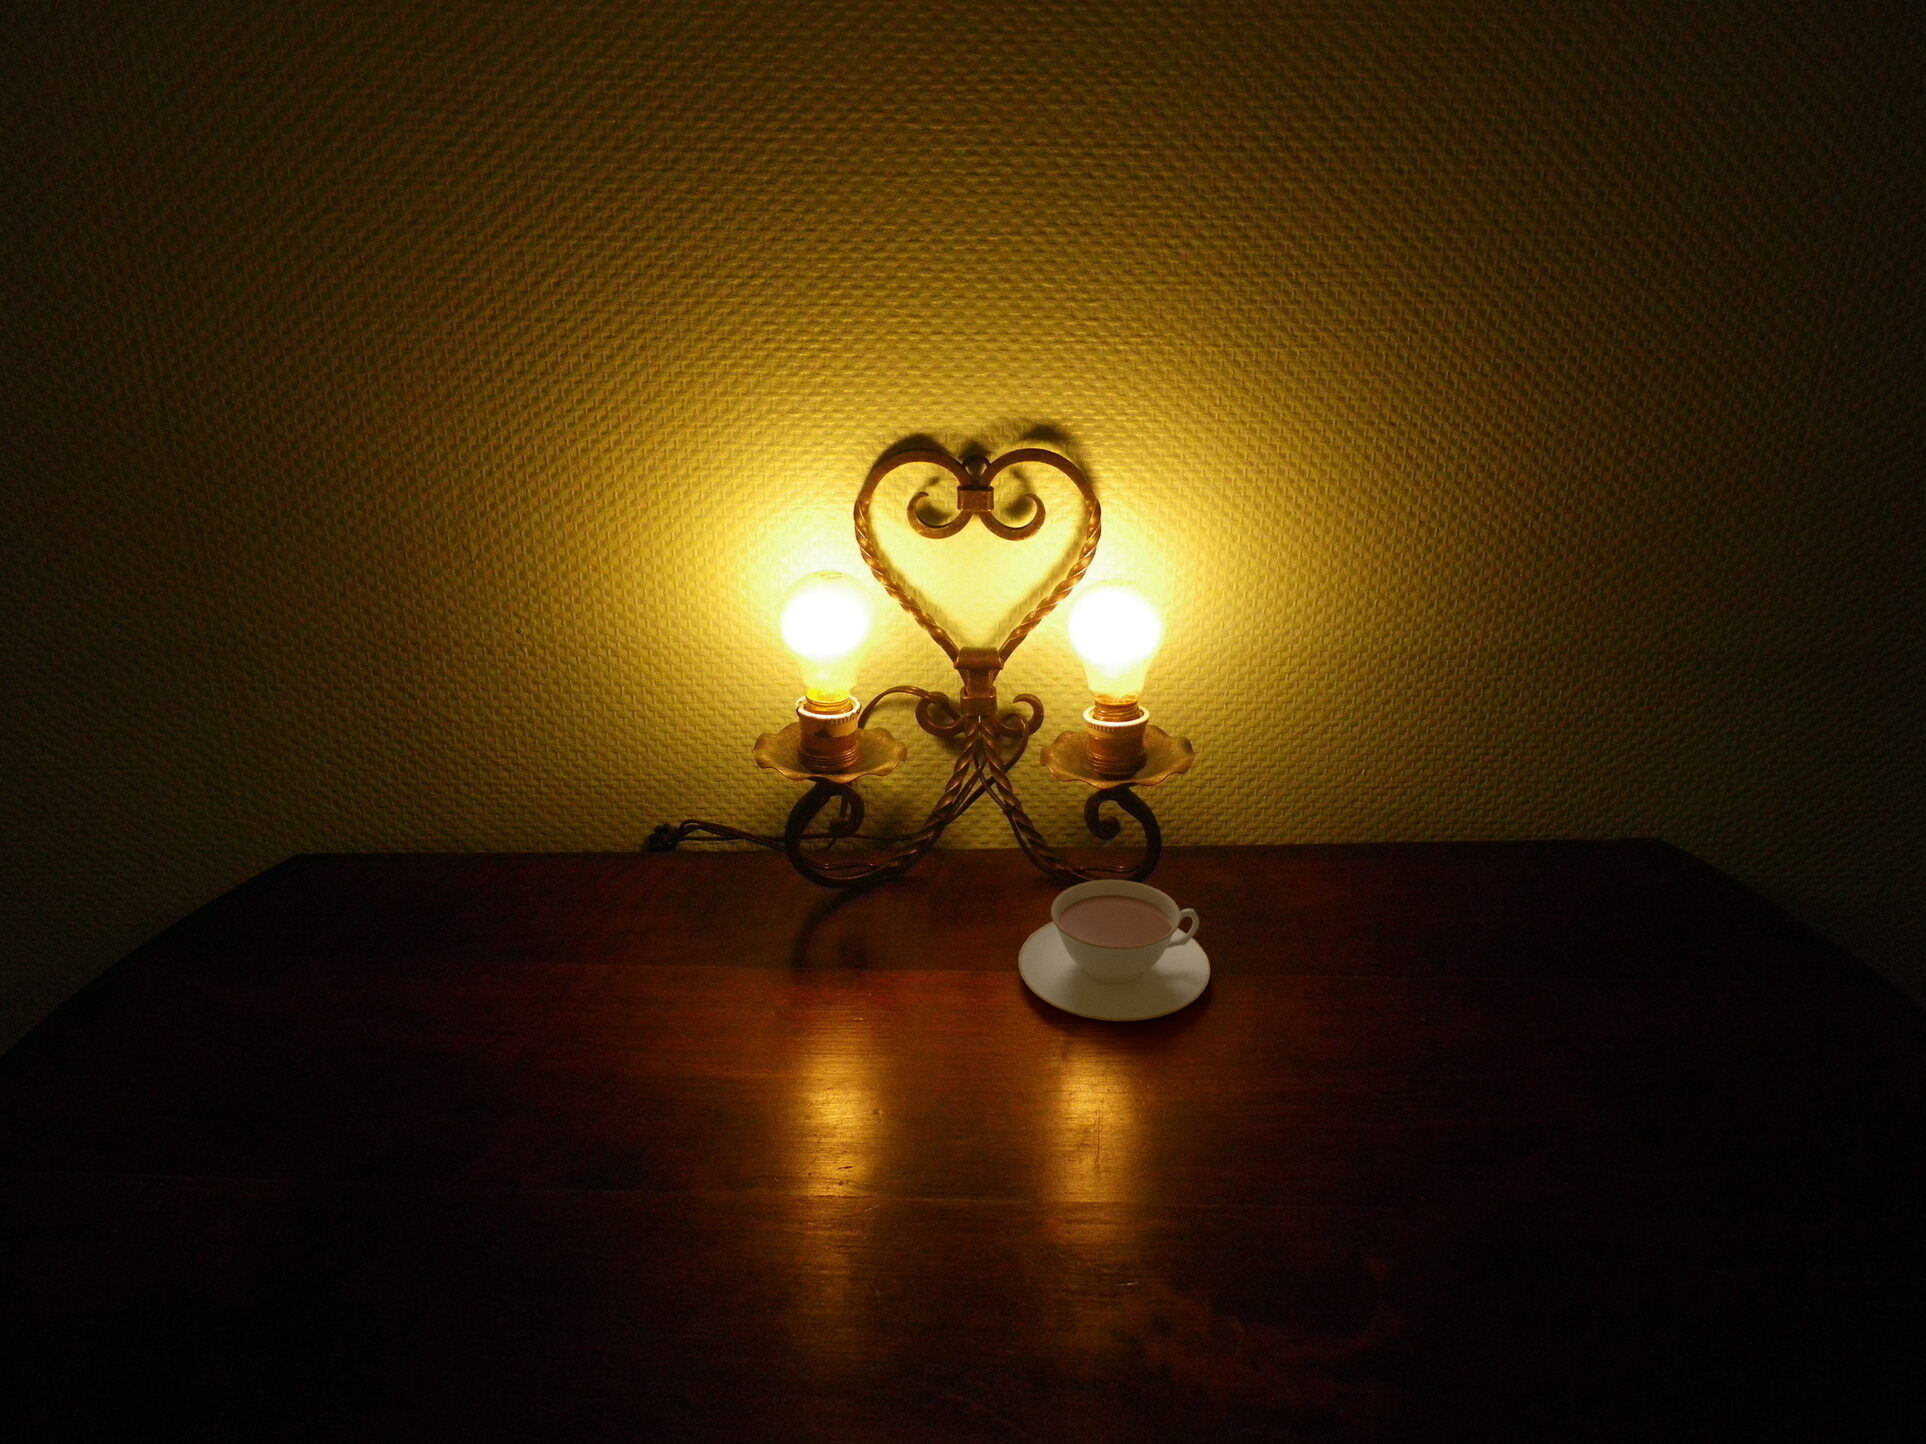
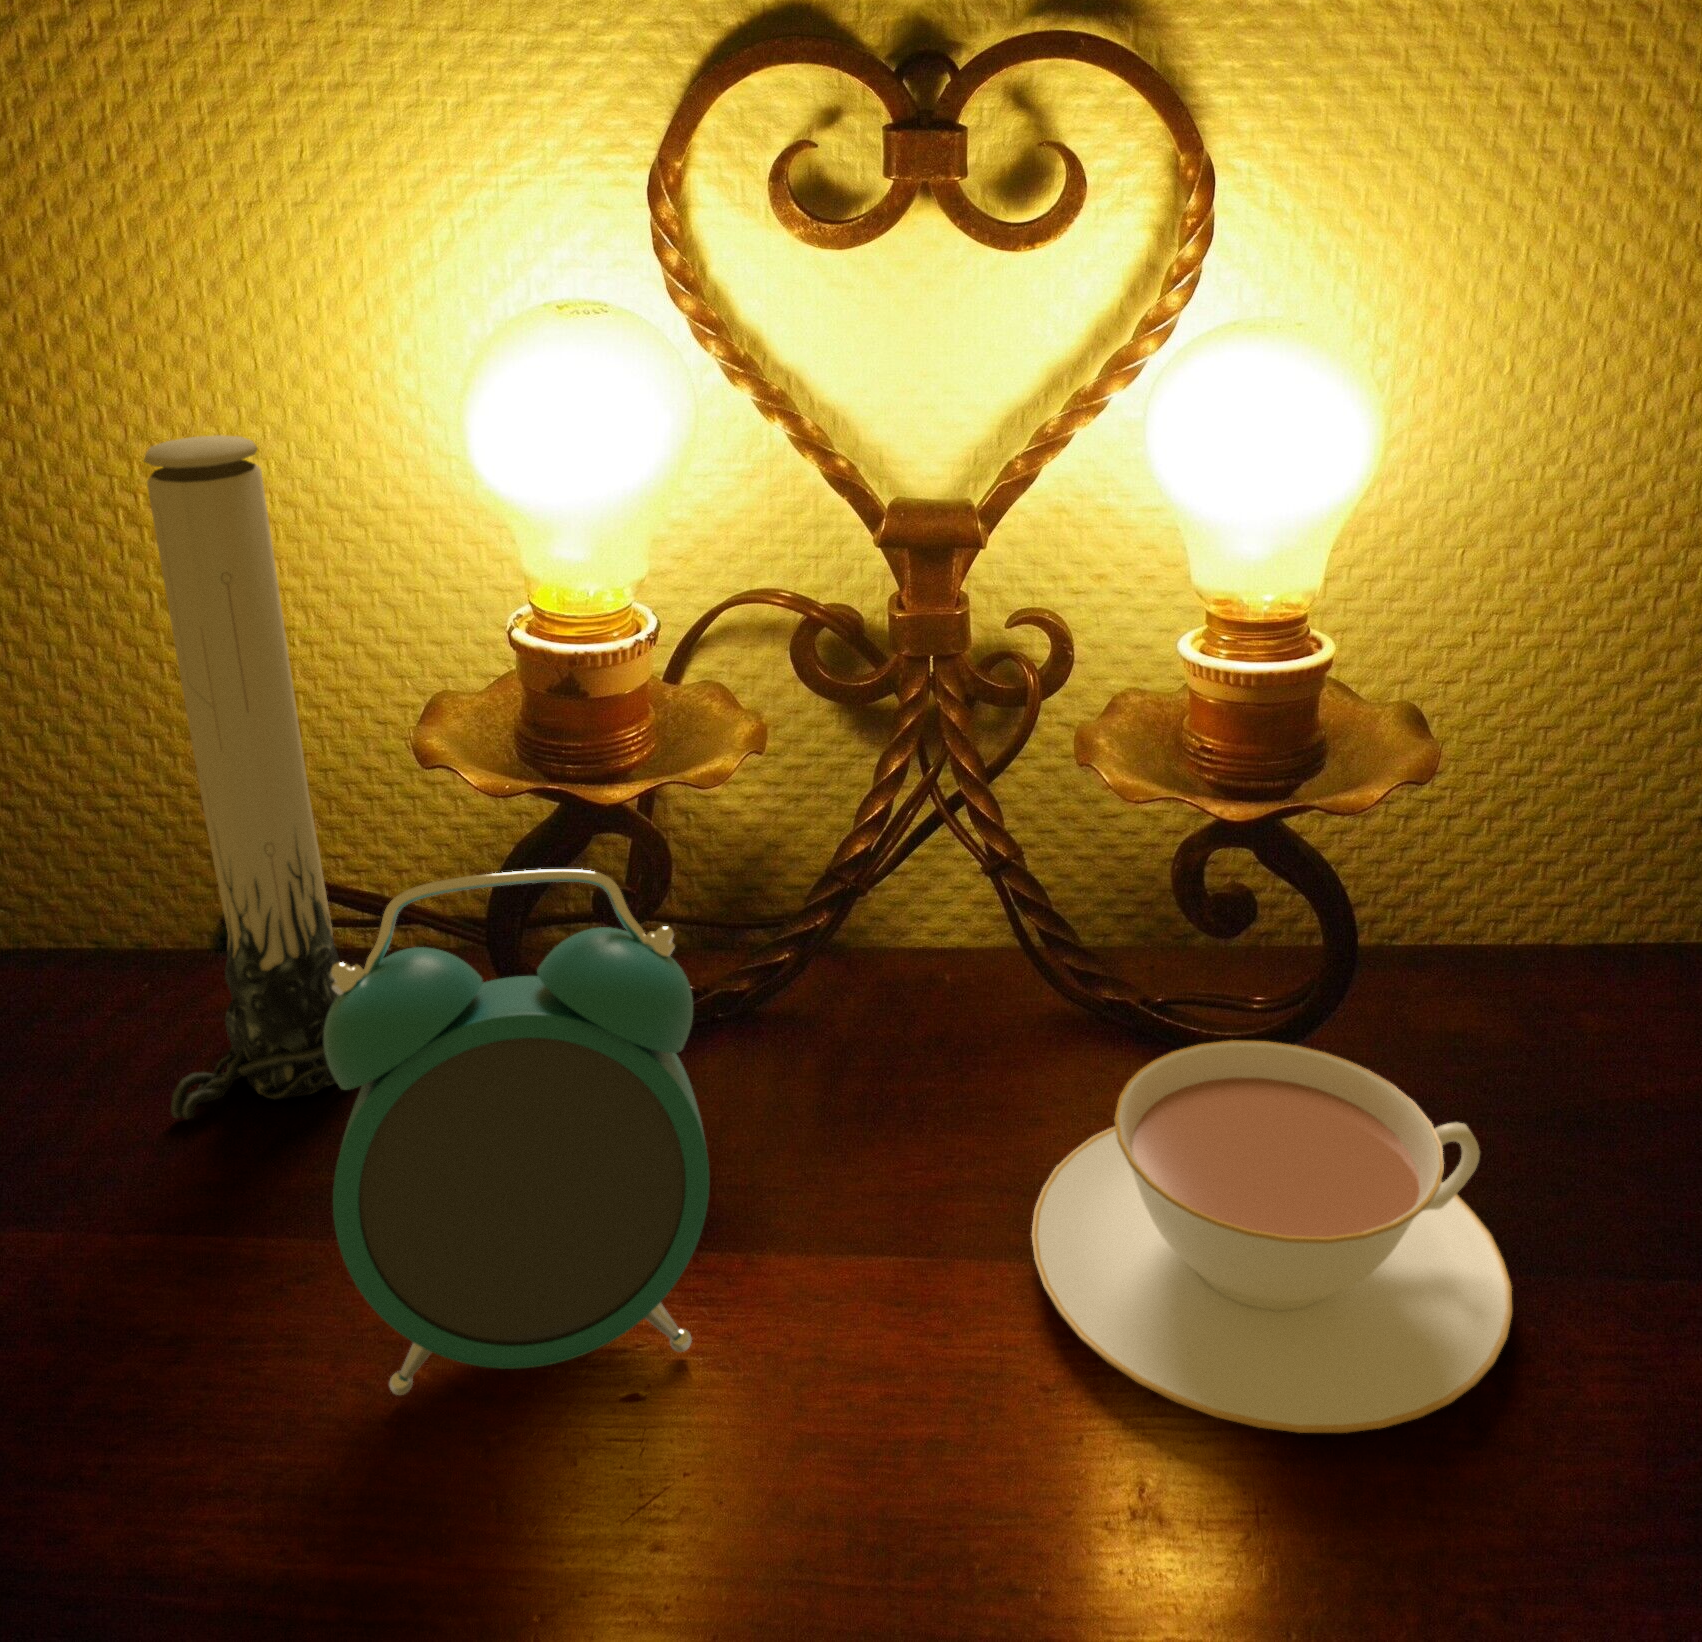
candle: none [644,625,728,923] -> present [144,435,340,1119]
alarm clock: none [734,806,886,1017] -> present [324,869,709,1395]

